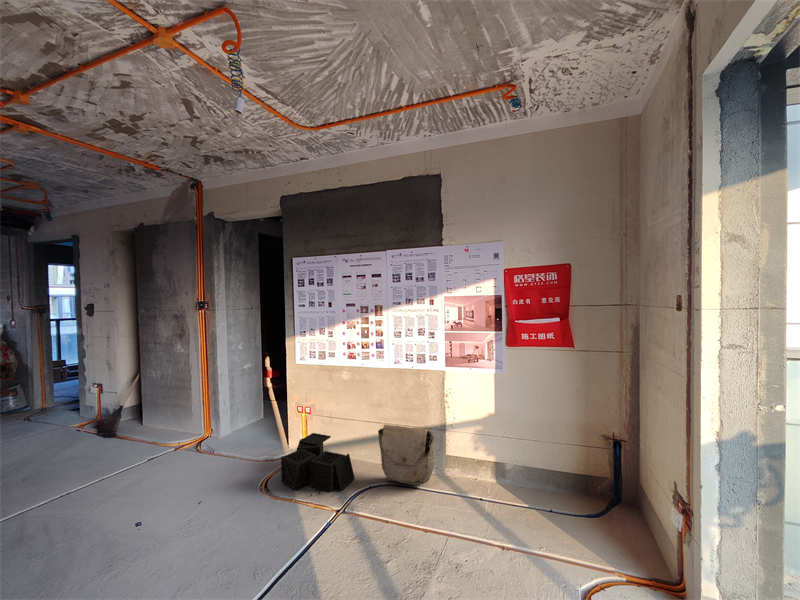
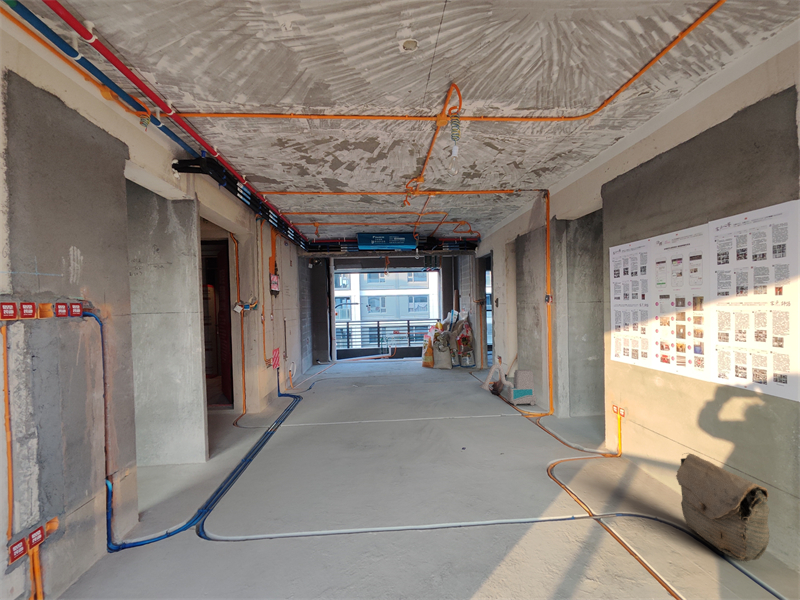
vacuum cleaner: none [100,394,184,446] -> present [480,364,536,406]
storage bin: present [281,433,355,496] -> none [571,438,648,503]

